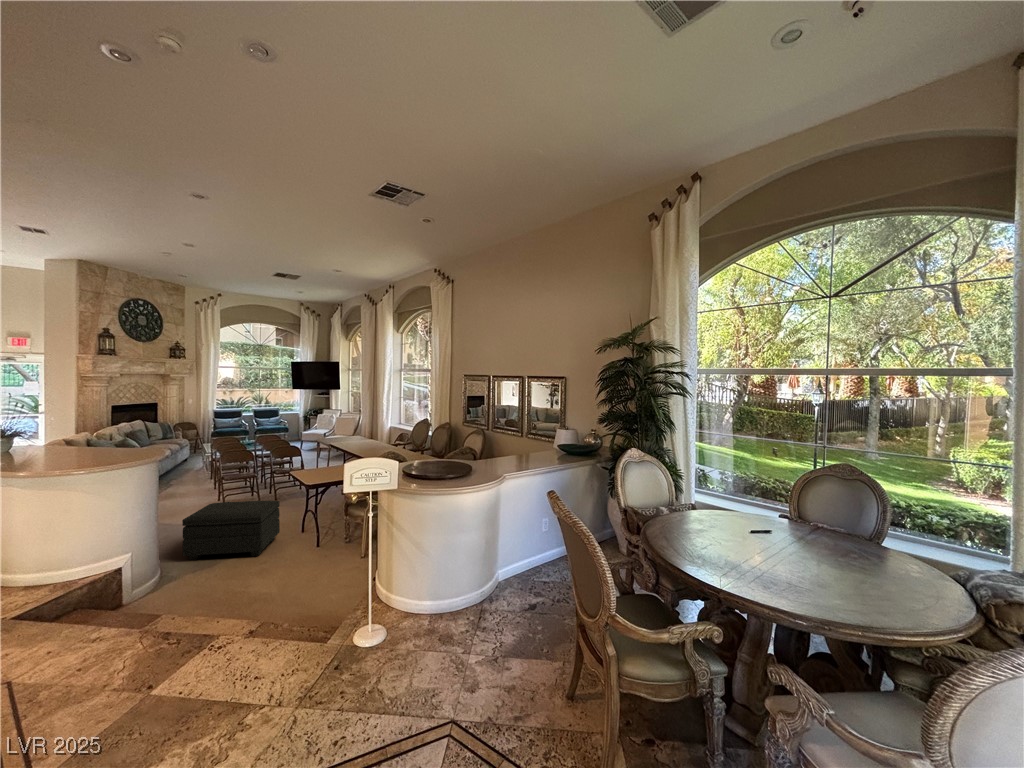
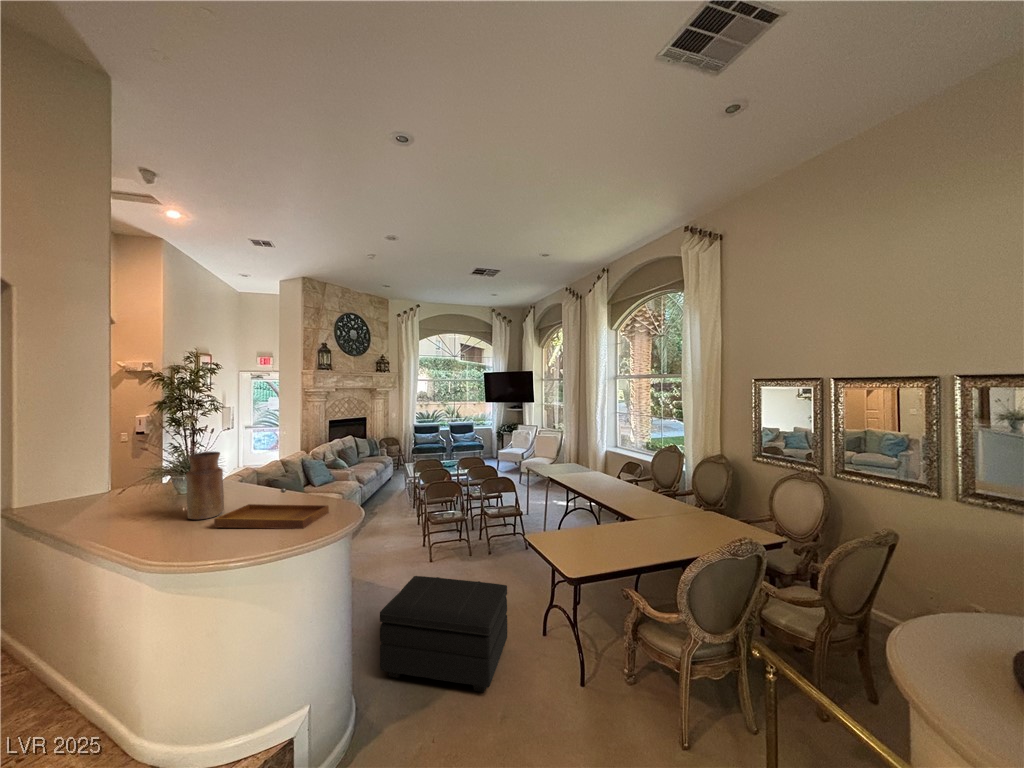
vase: none [29,418,59,461] -> present [186,452,224,520]
tray: none [60,438,146,462] -> present [214,488,329,529]

